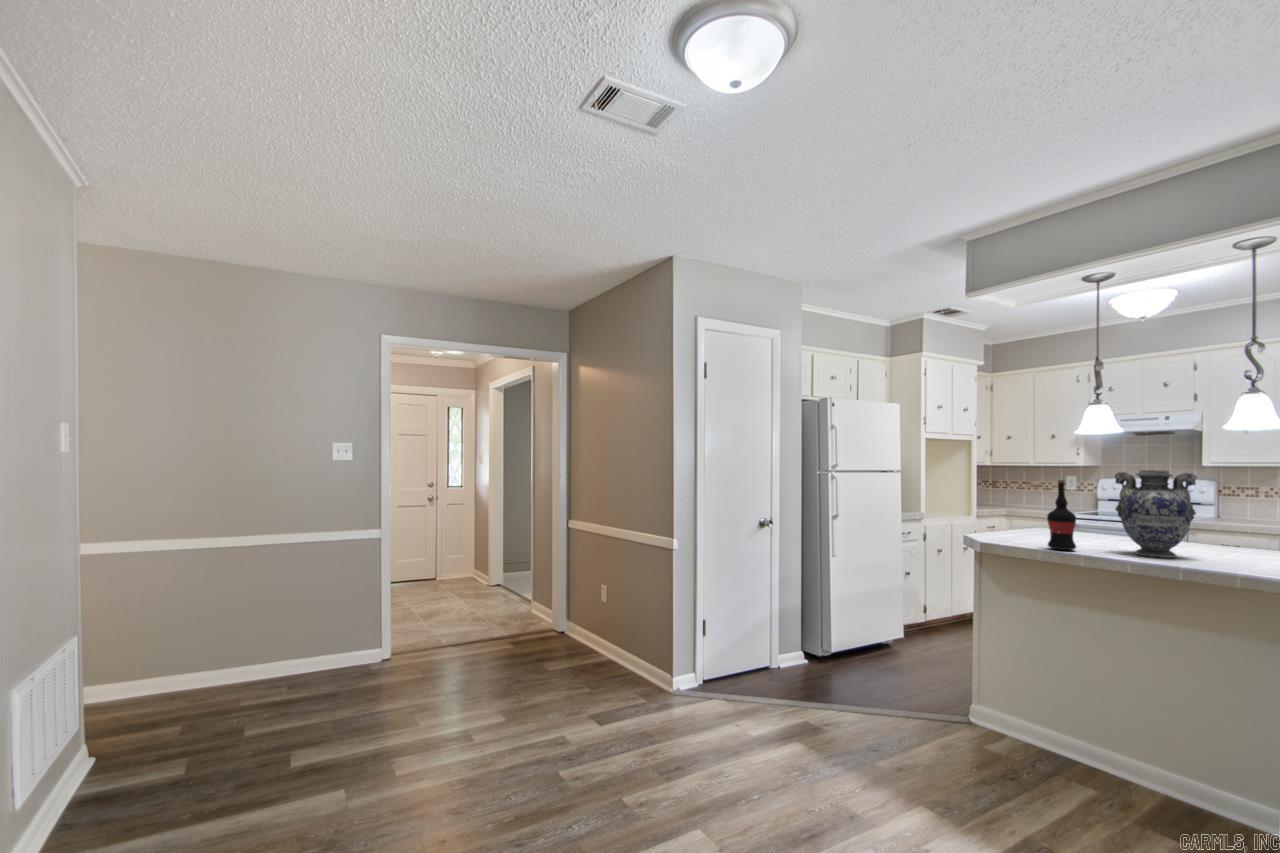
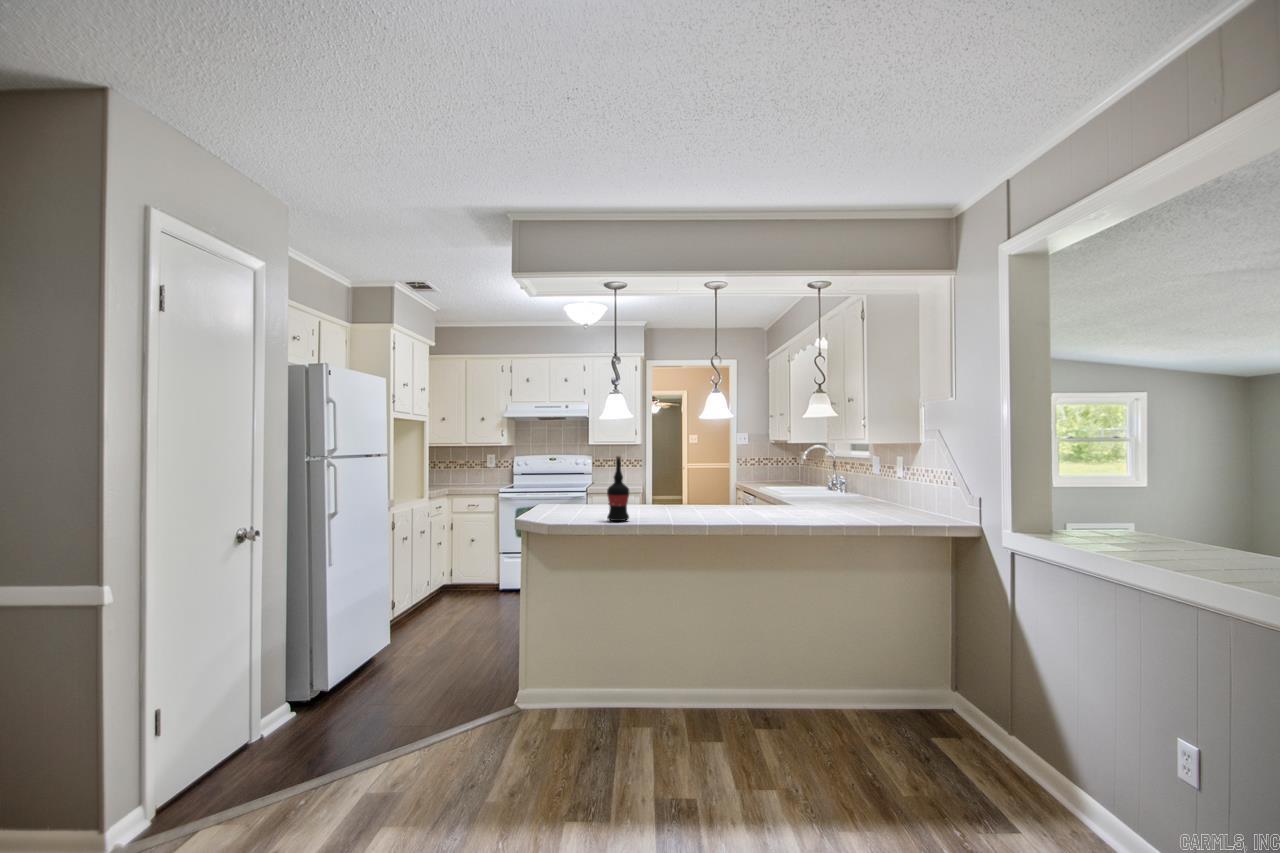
vase: present [1115,470,1197,558] -> none [649,446,697,518]

